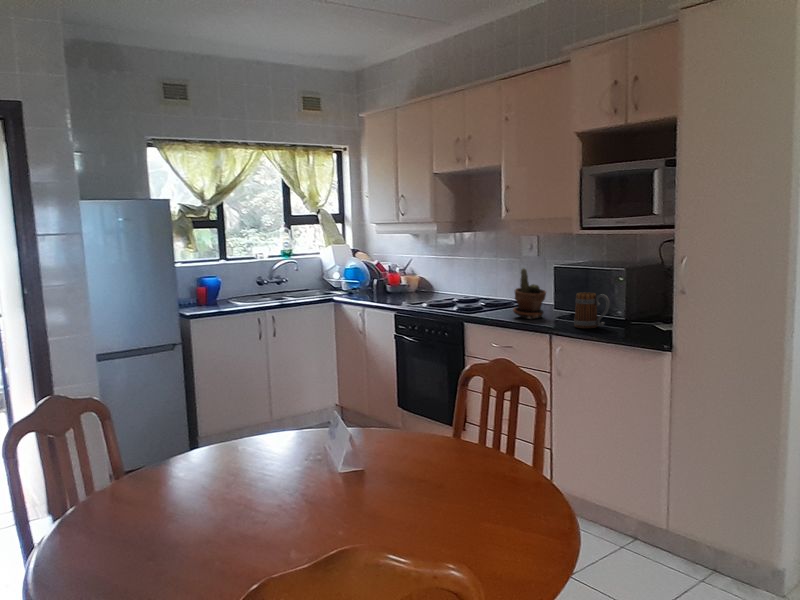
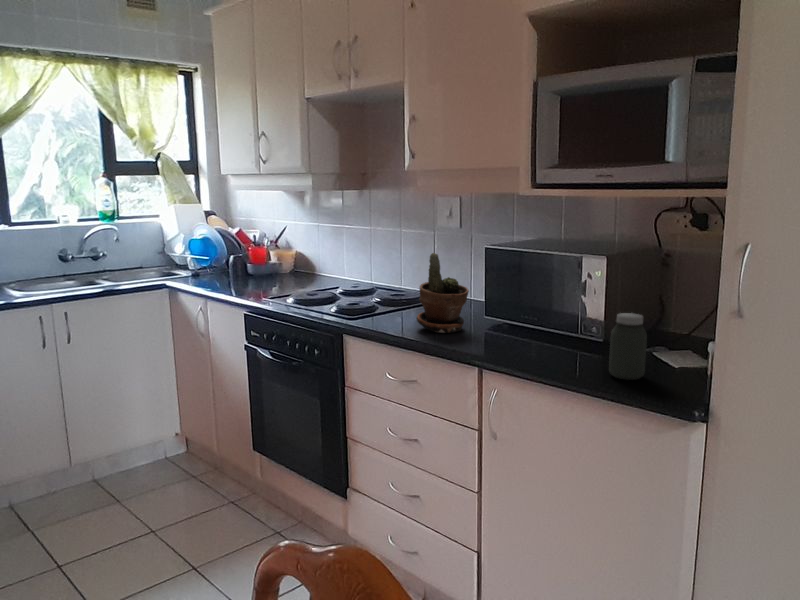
mug: present [574,292,610,328] -> none [512,297,571,358]
jar: none [631,298,653,336] -> present [609,313,647,380]

